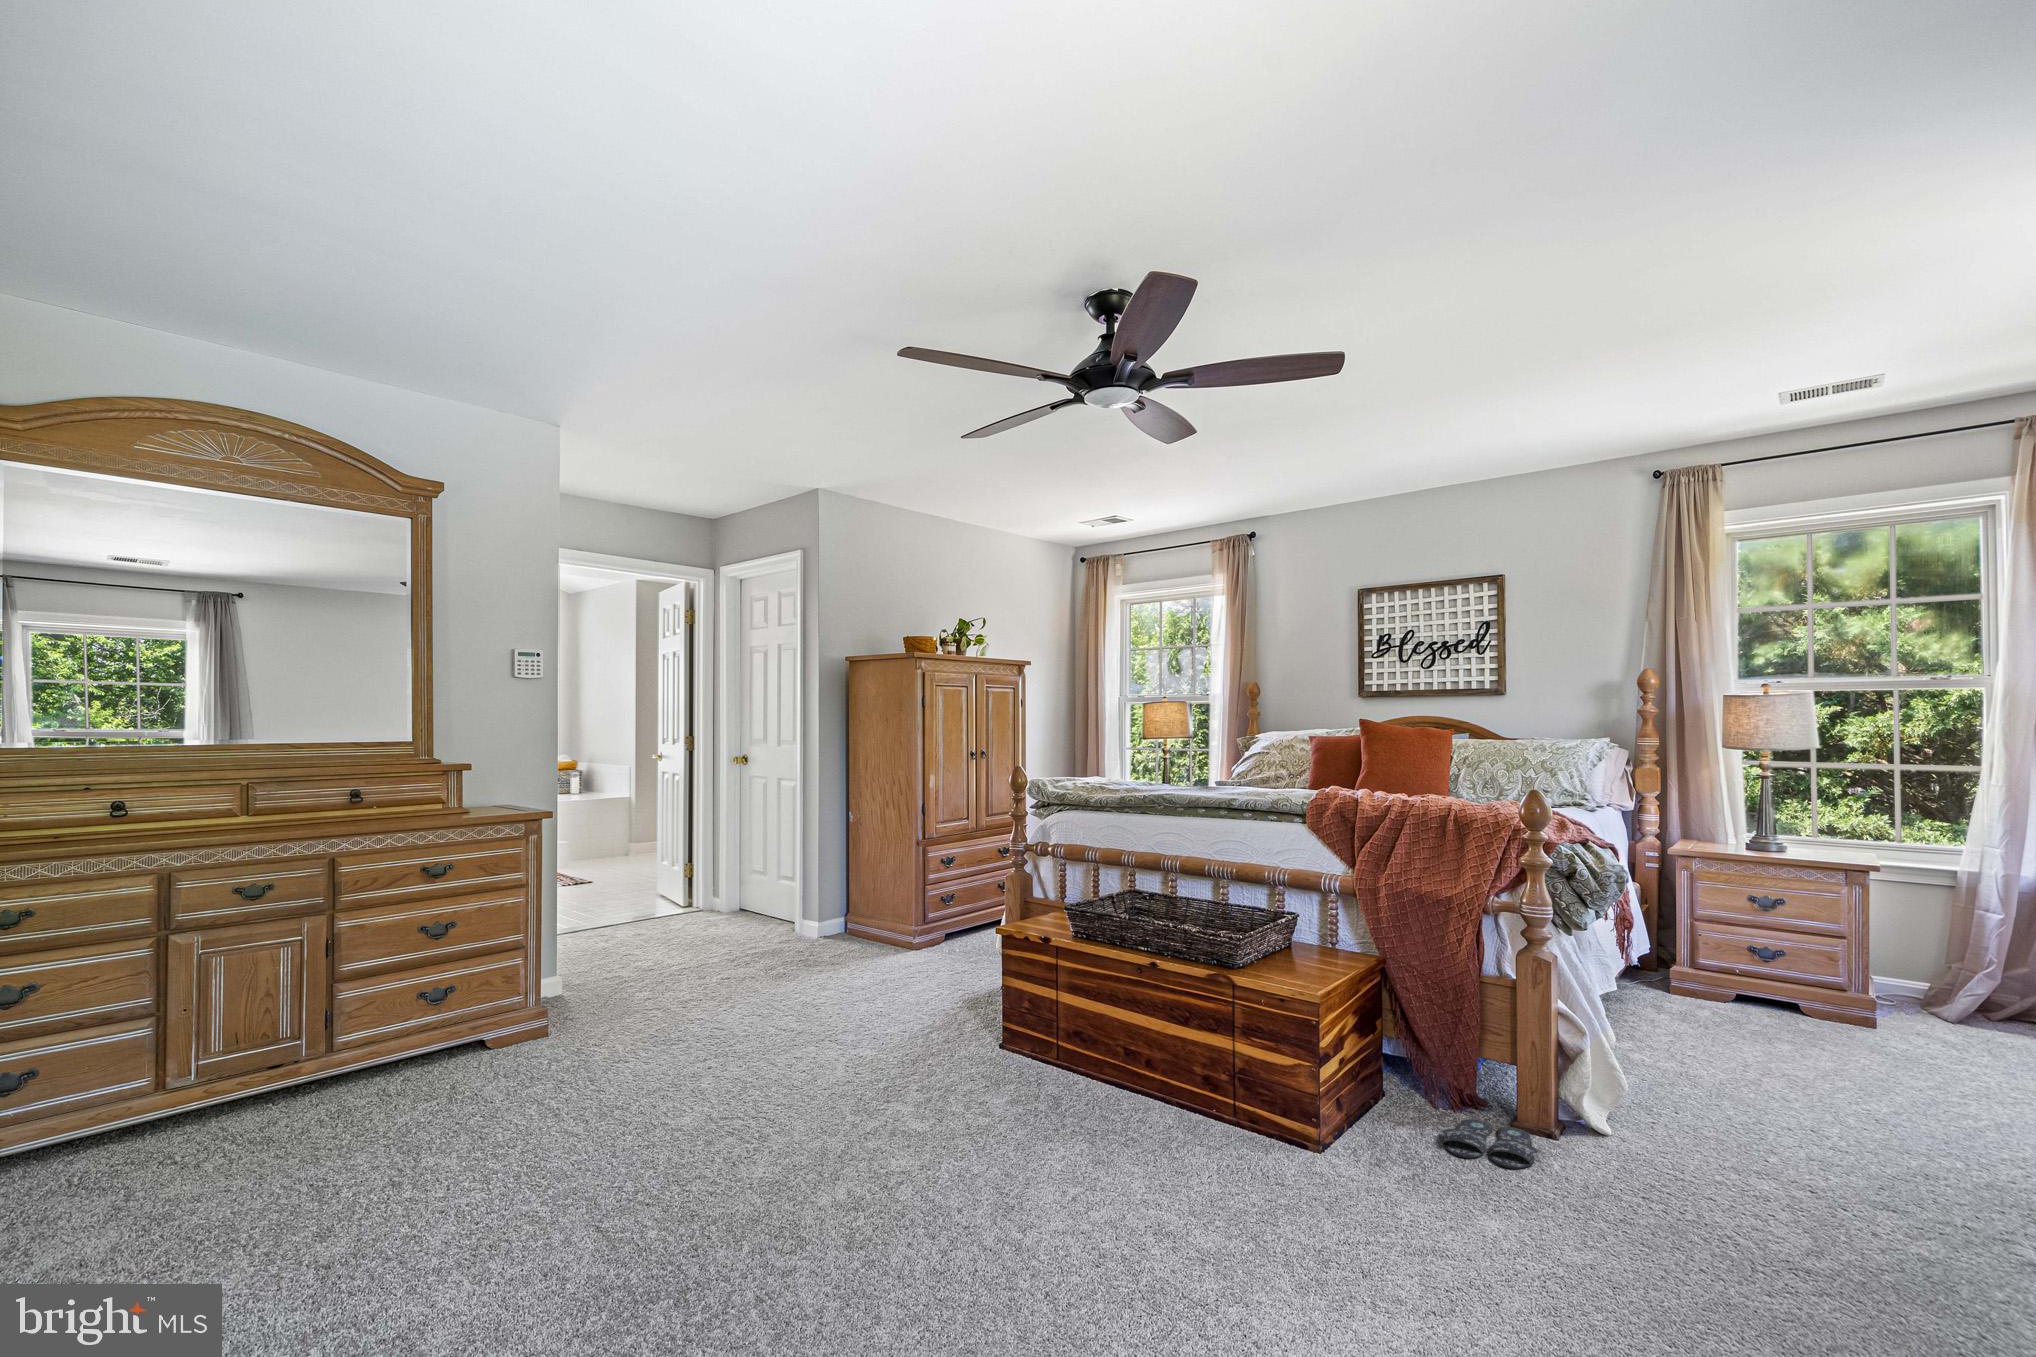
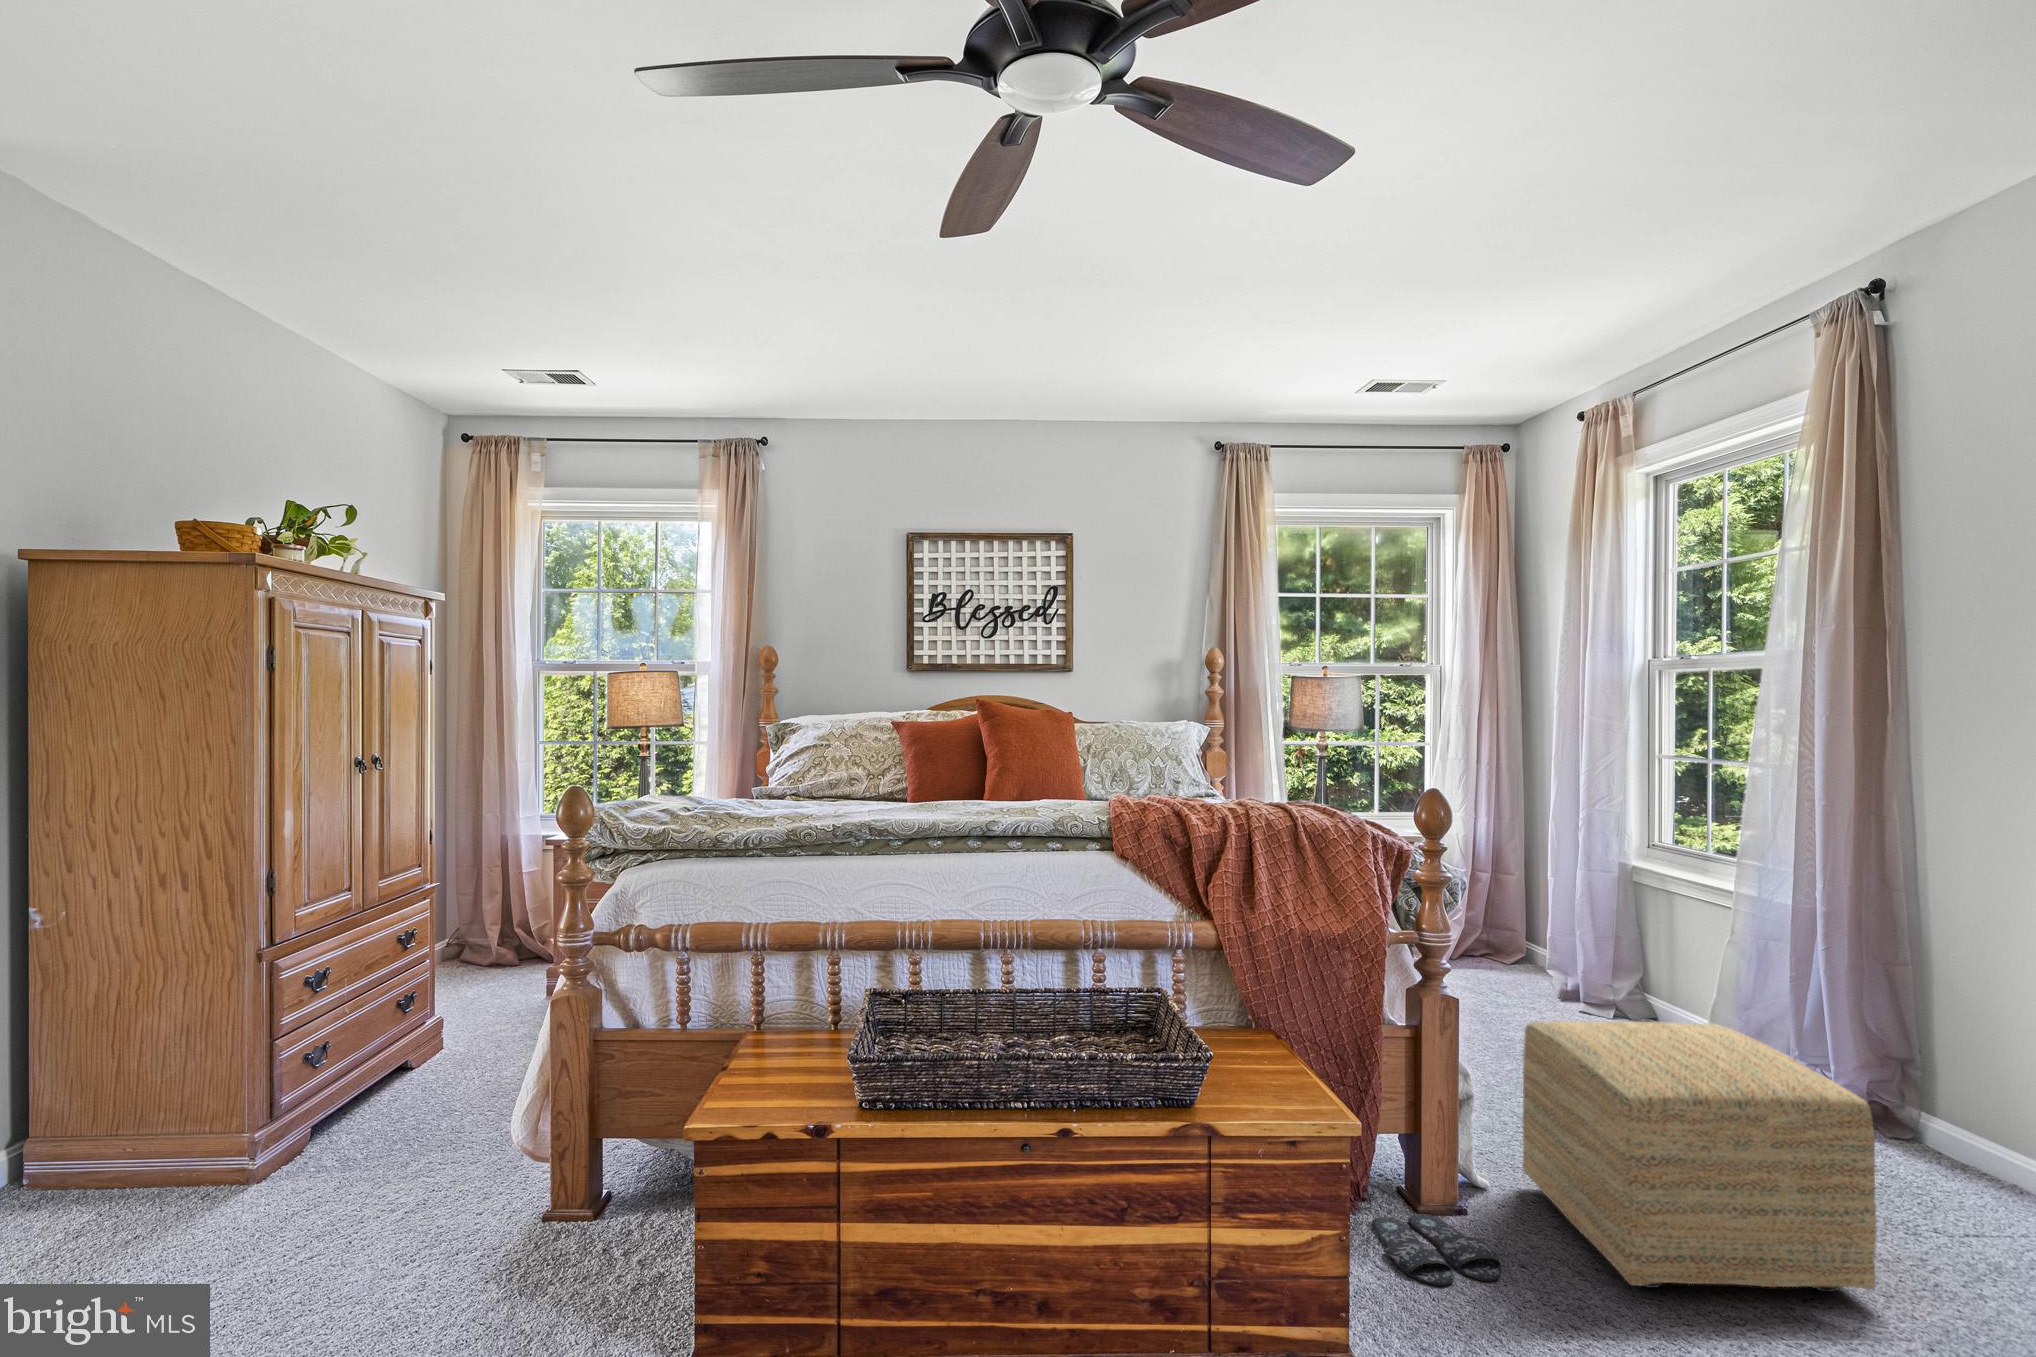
ottoman: none [1605,995,1901,1280] -> present [1523,1021,1877,1292]

